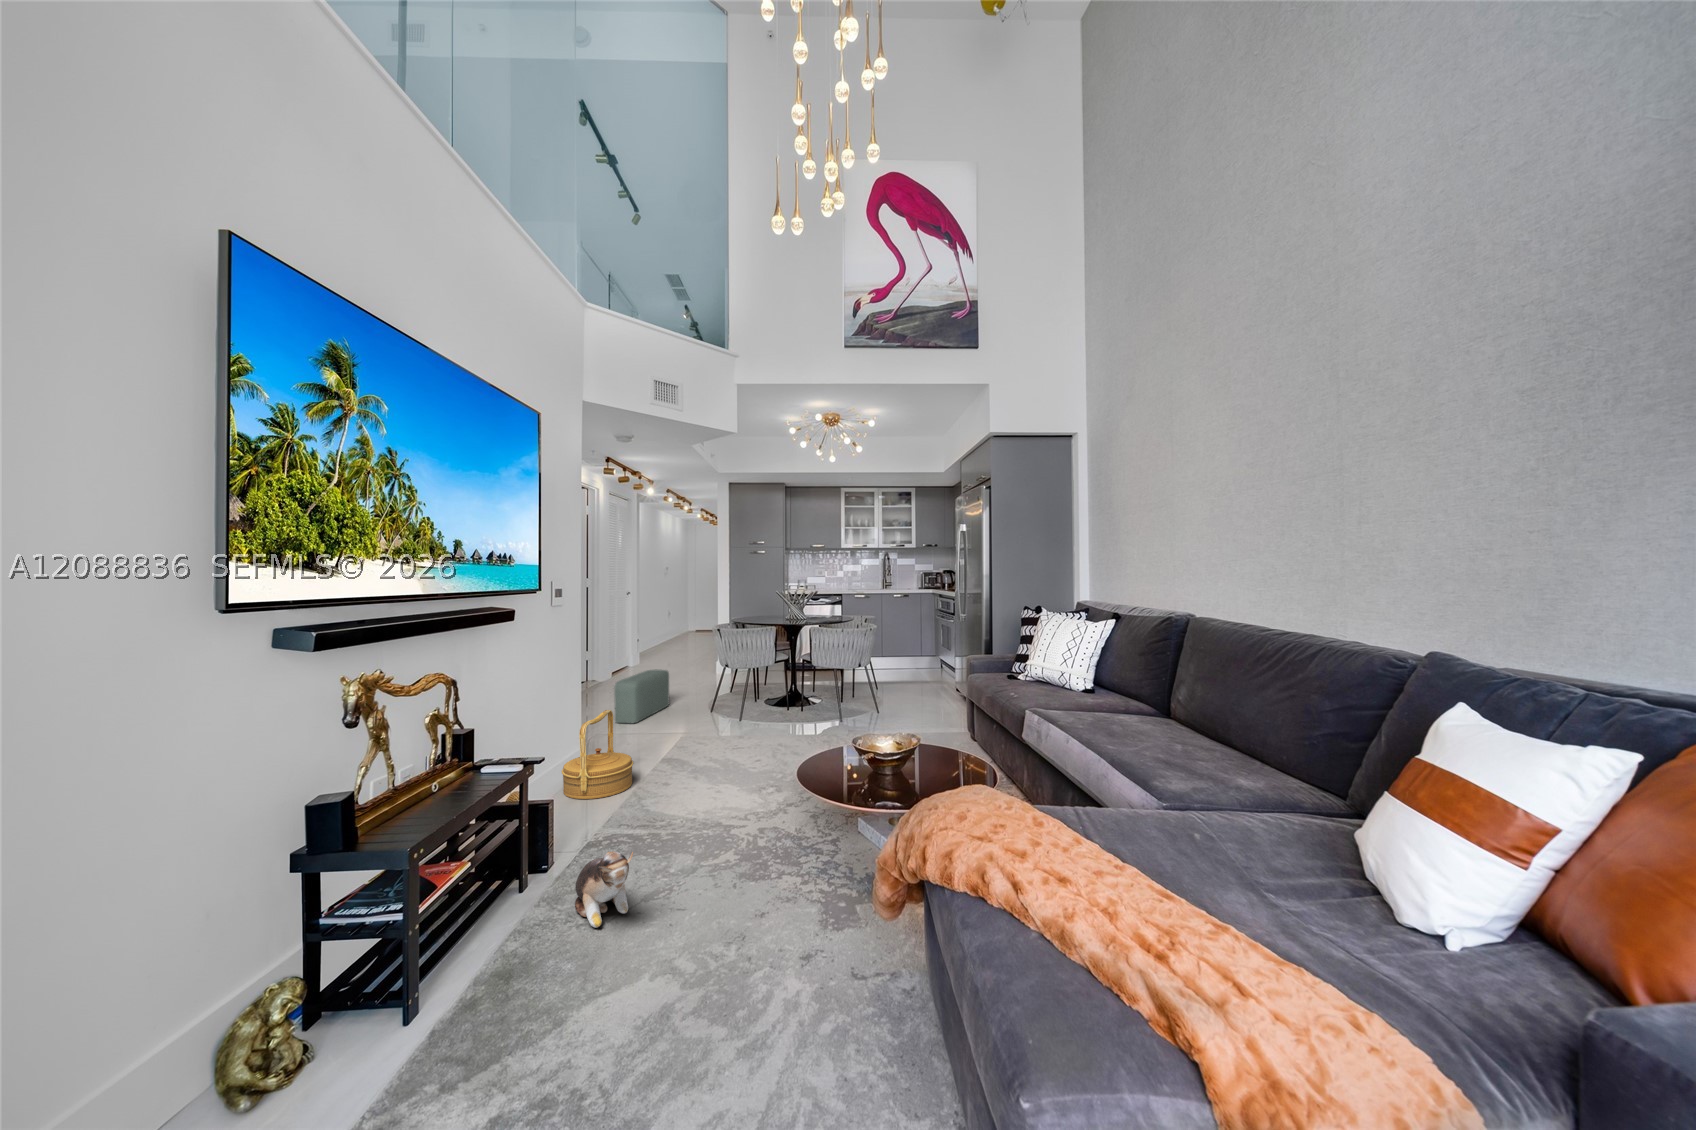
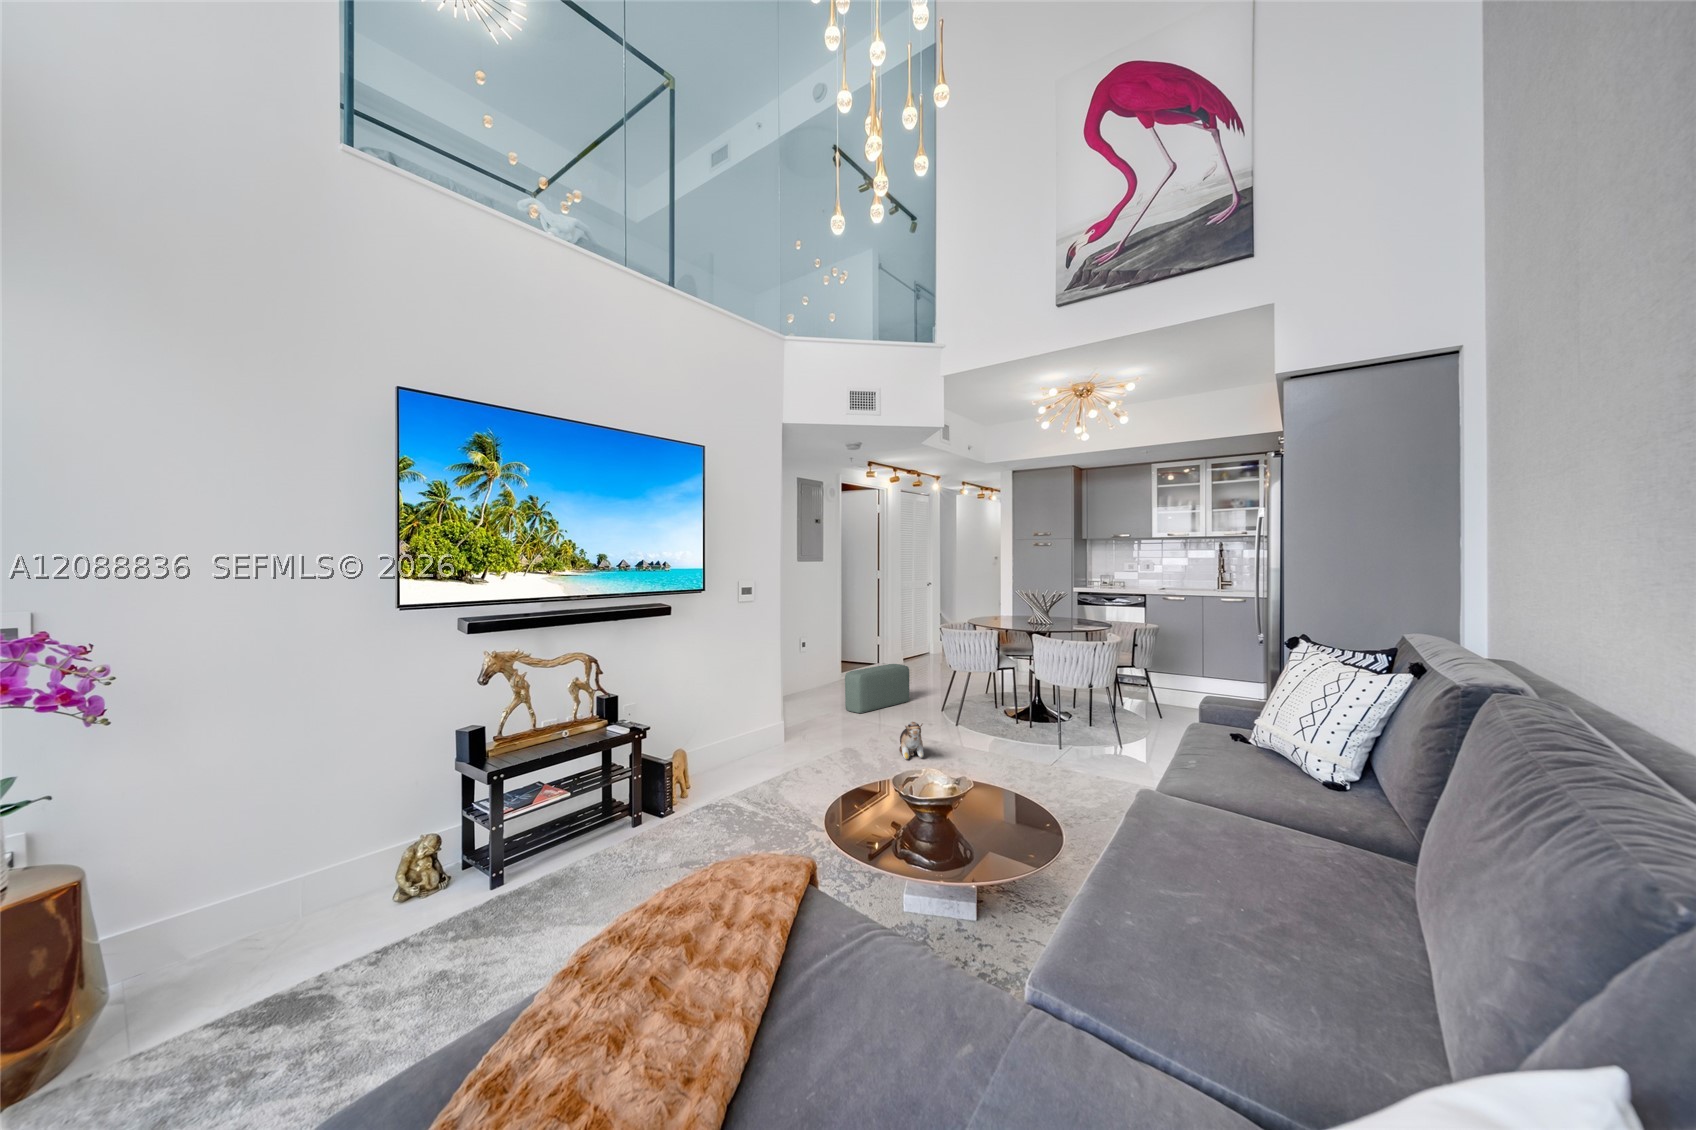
woven basket: present [561,710,633,799] -> none [732,697,791,773]
plush toy: present [575,851,633,928] -> present [899,722,924,760]

